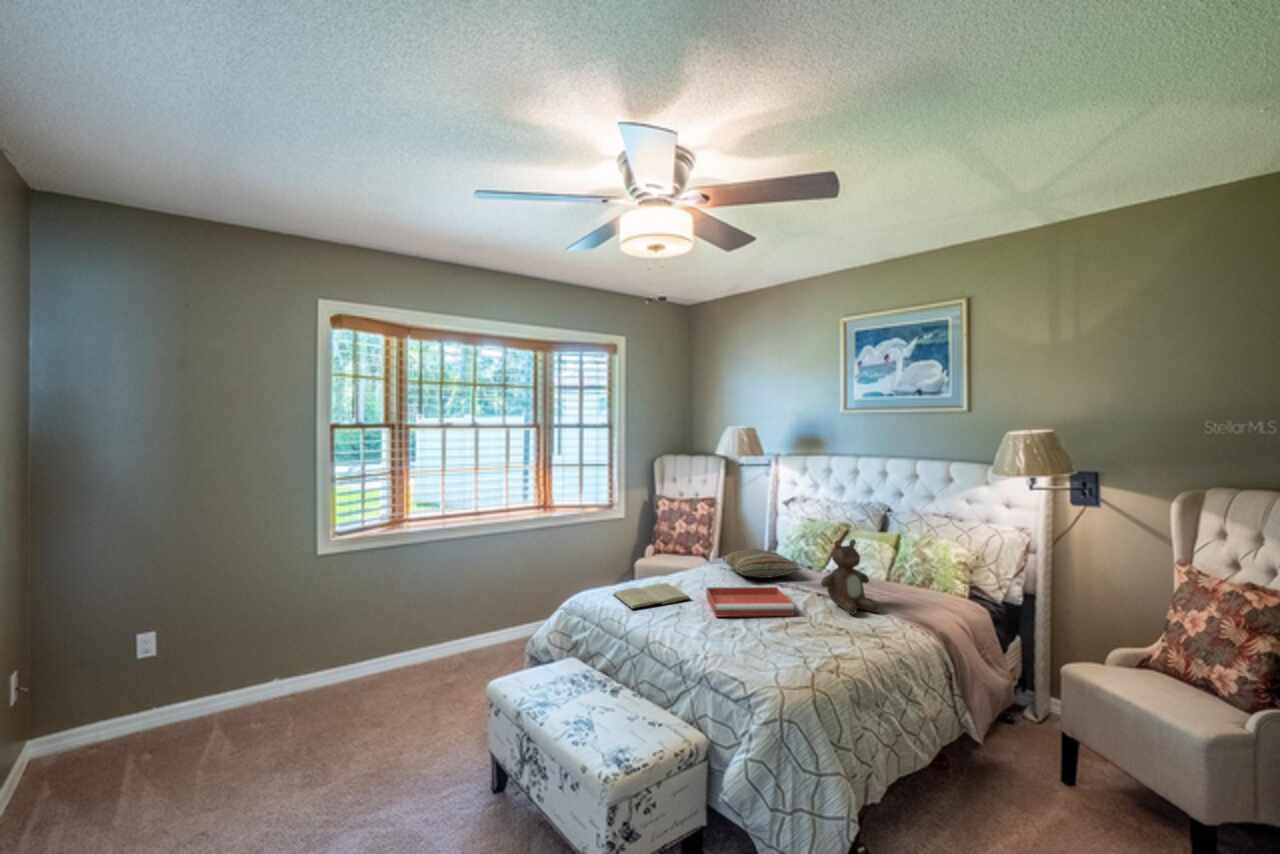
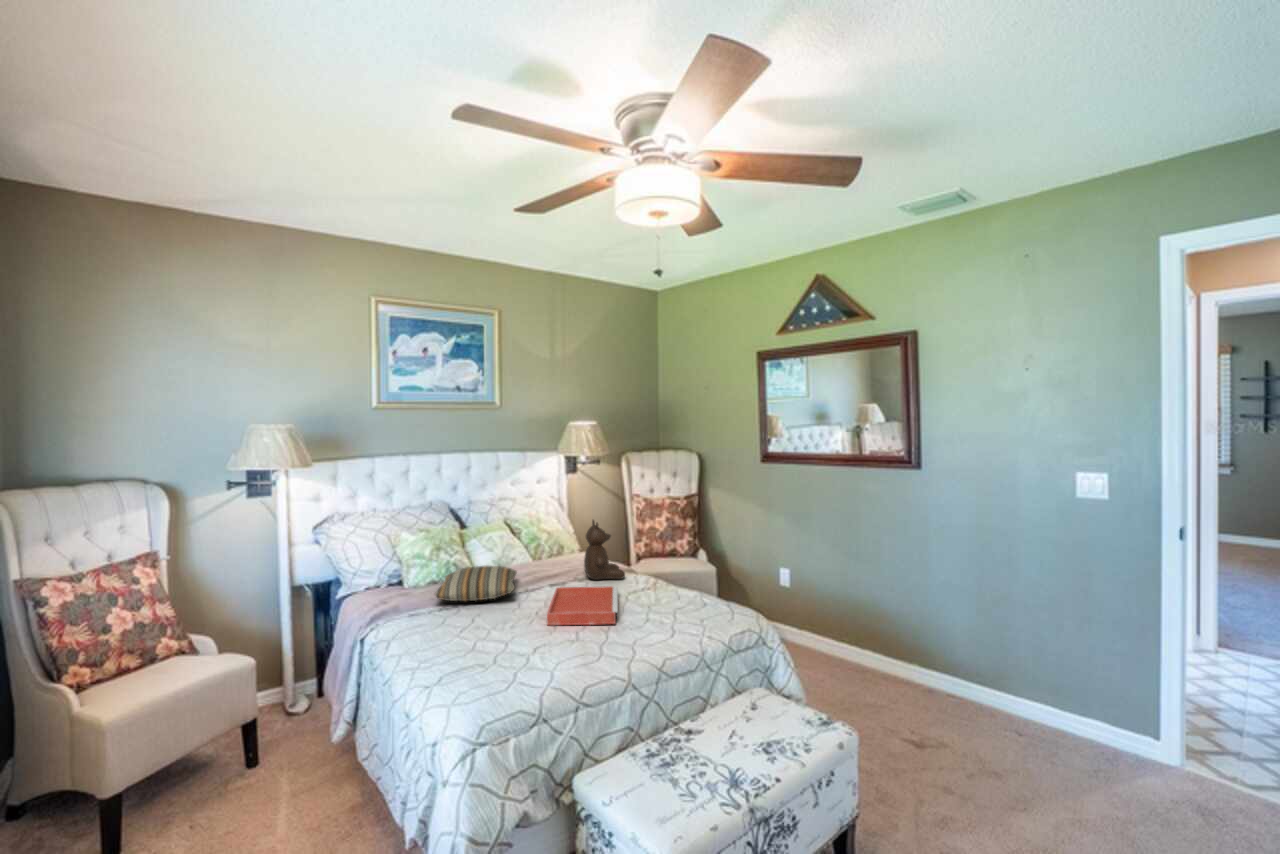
book: present [614,583,689,609] -> none [486,629,576,682]

